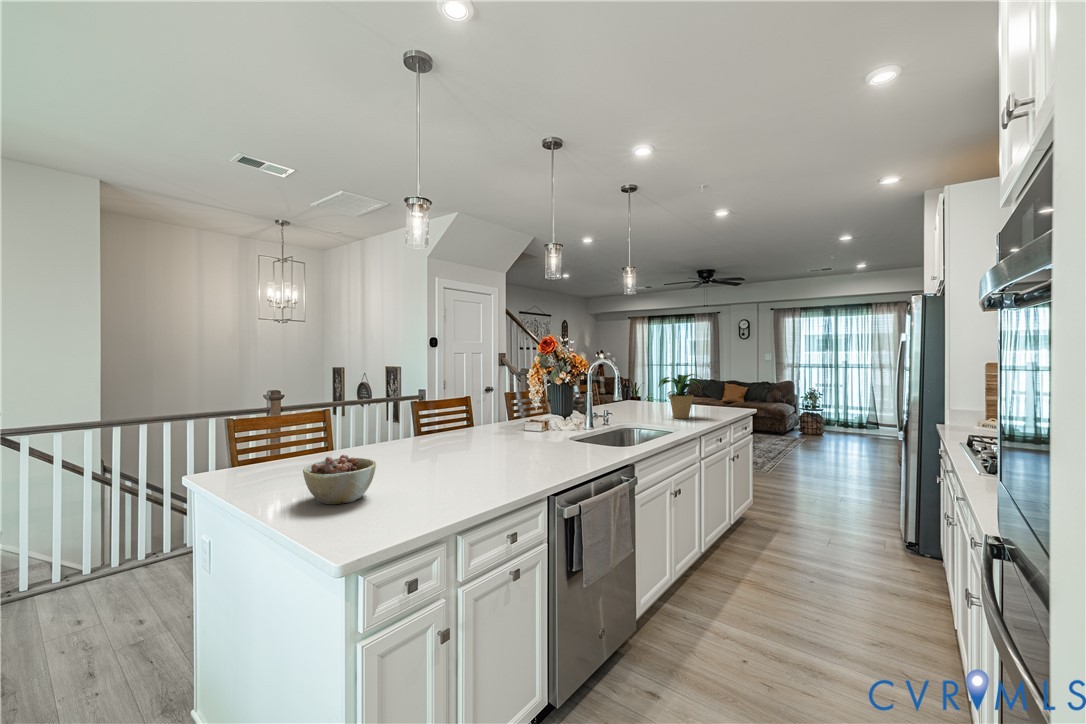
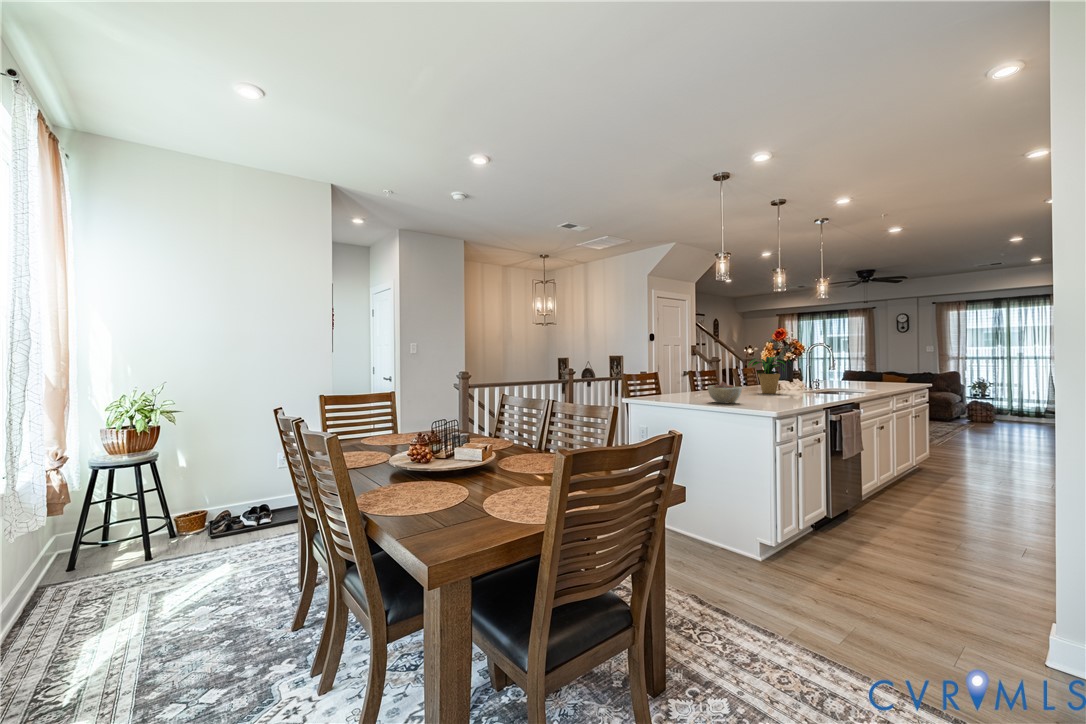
potted plant: present [658,374,705,419] -> present [748,356,791,394]

